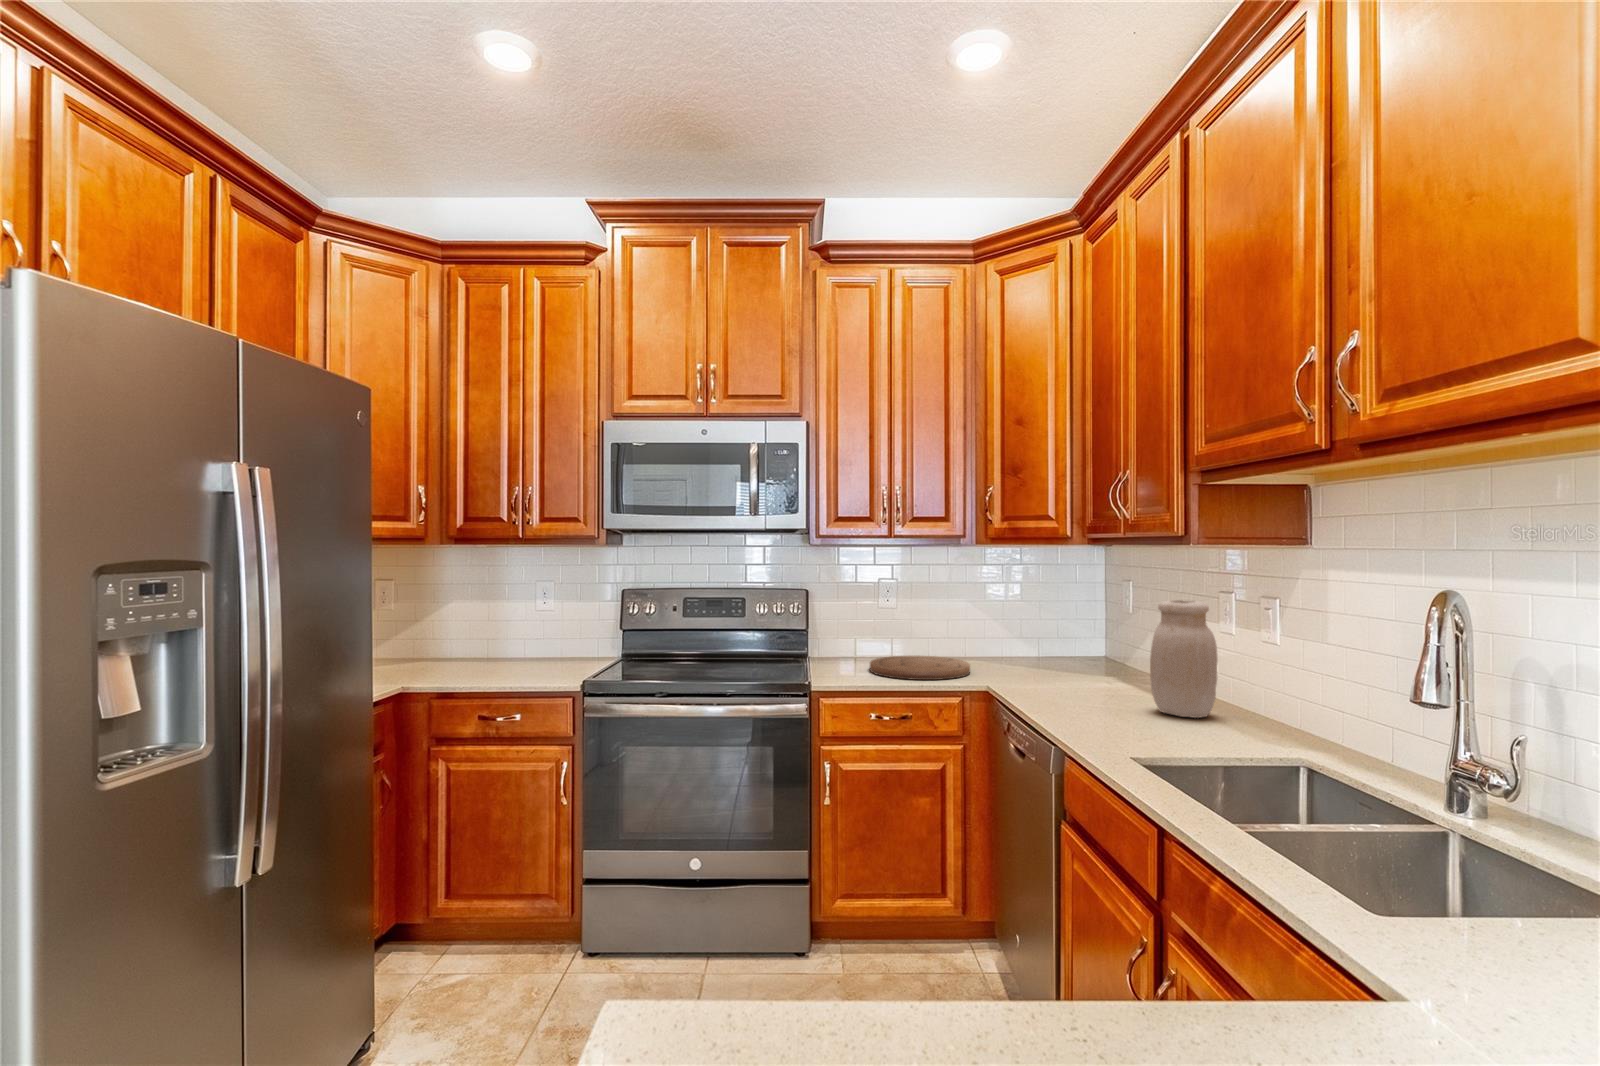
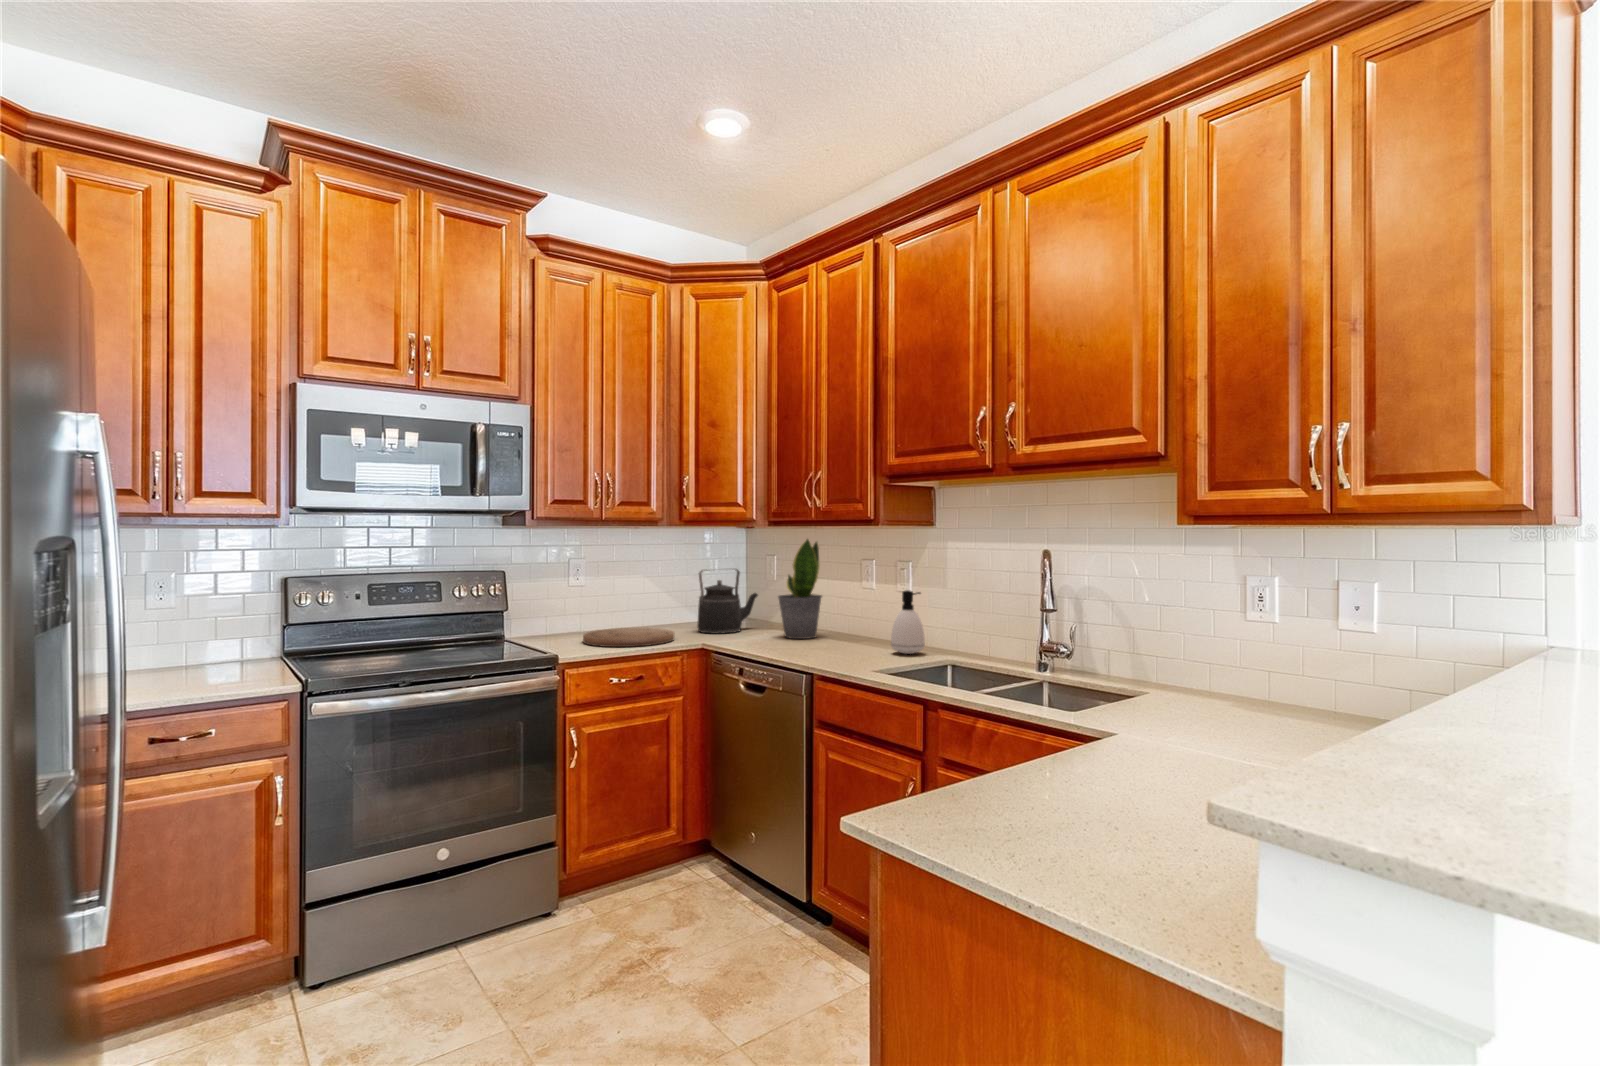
potted plant: none [1094,560,1158,694] -> present [778,539,822,639]
kettle: none [1011,595,1093,674] -> present [697,569,758,634]
jar: present [1150,600,1218,718] -> none [835,565,878,647]
soap dispenser: none [1218,643,1277,740] -> present [891,590,925,654]

